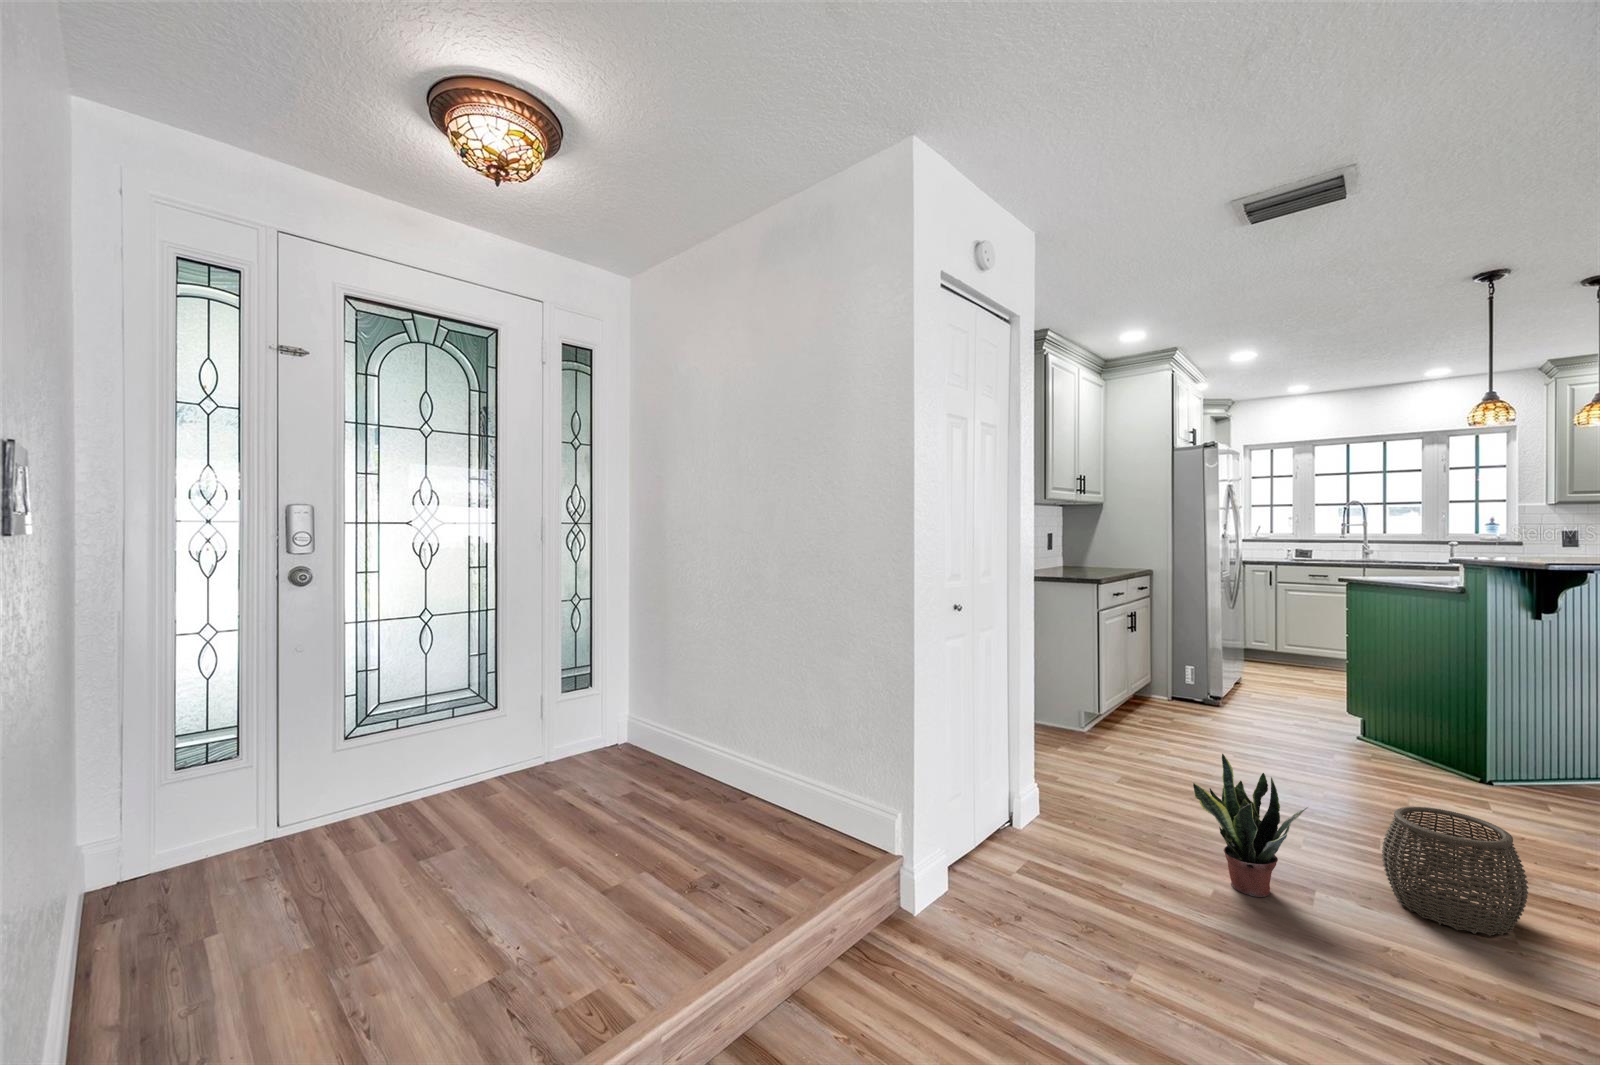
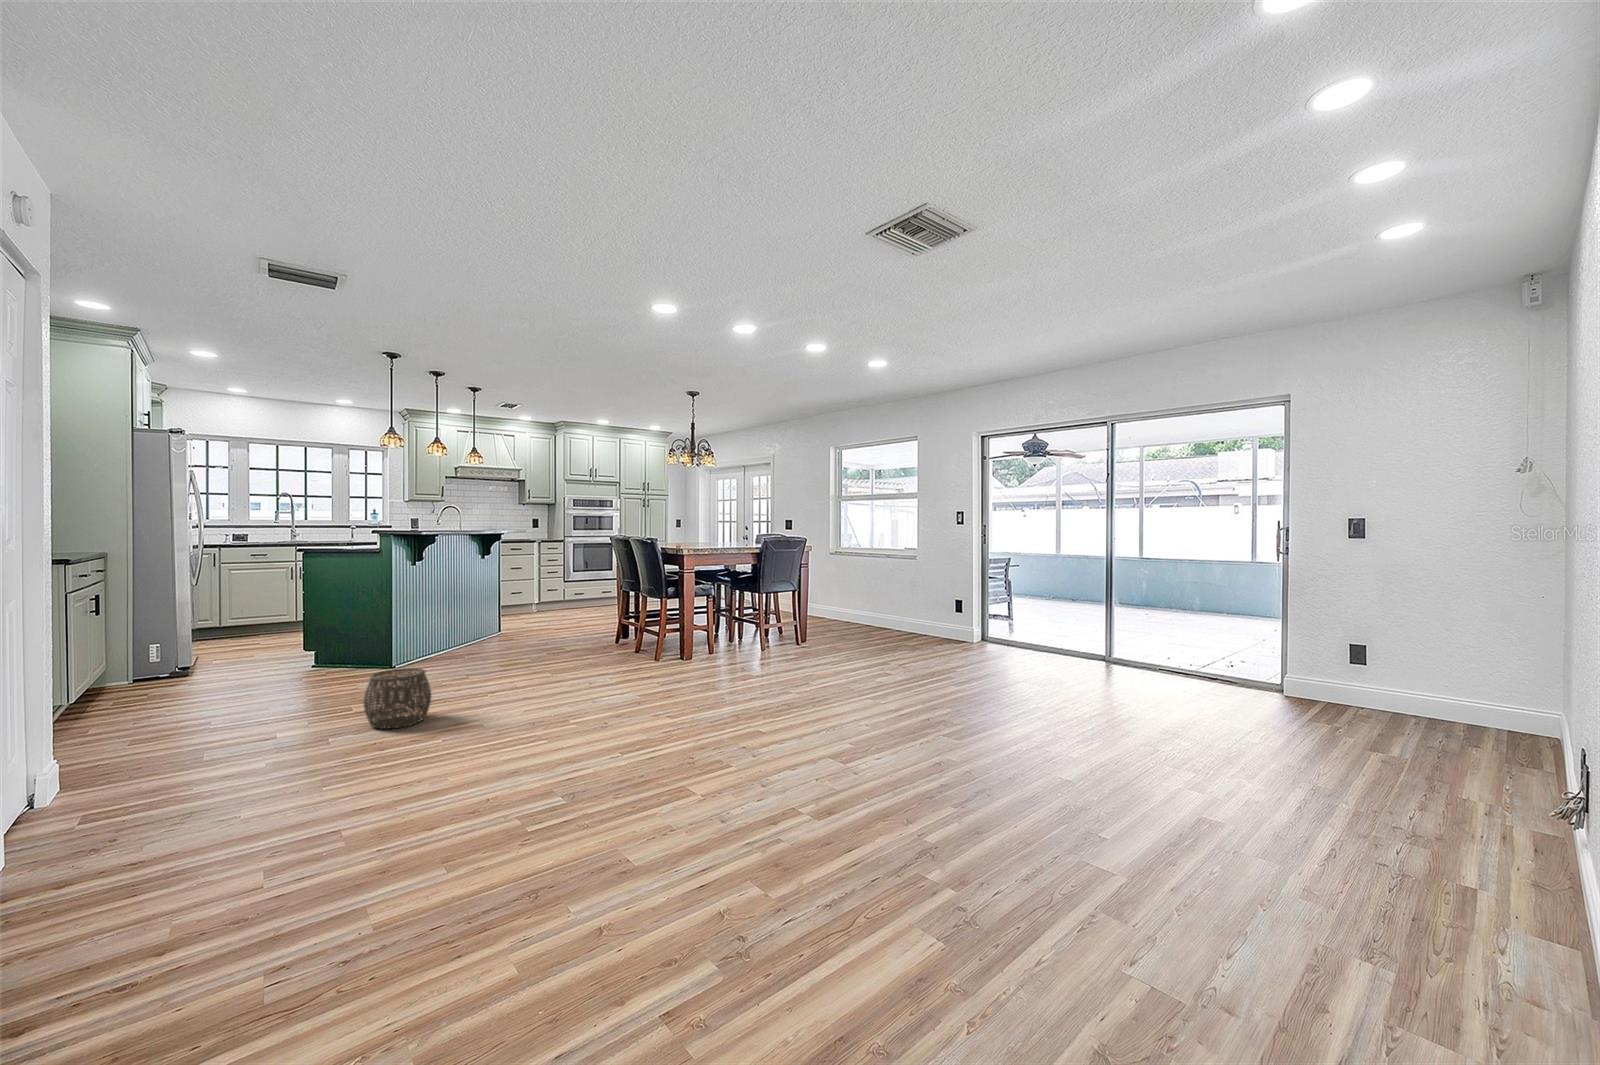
potted plant: present [1193,754,1309,897] -> none [248,668,328,759]

